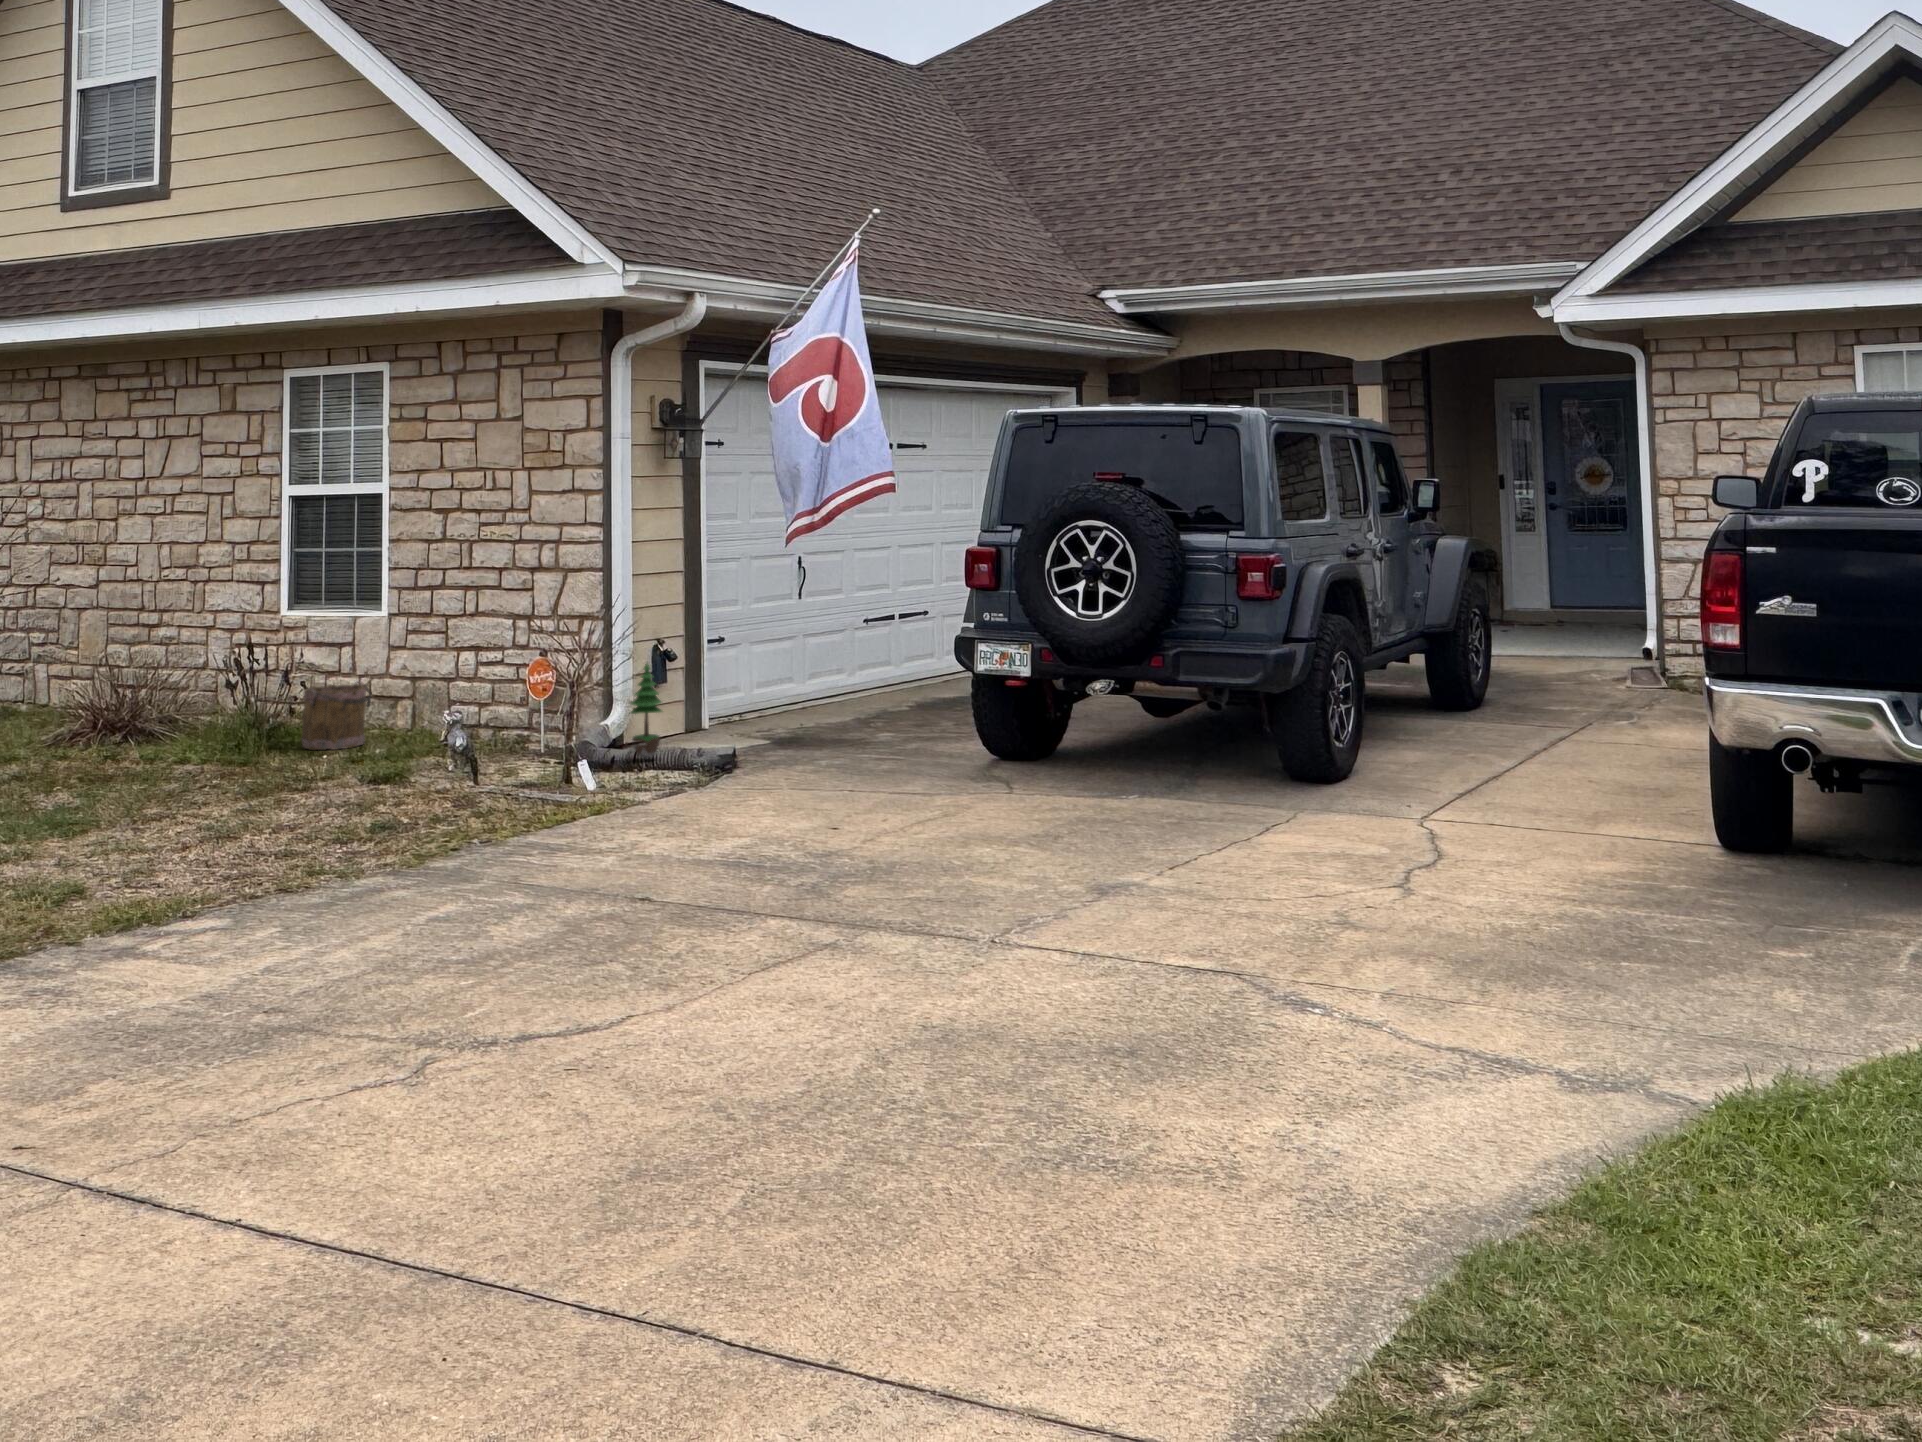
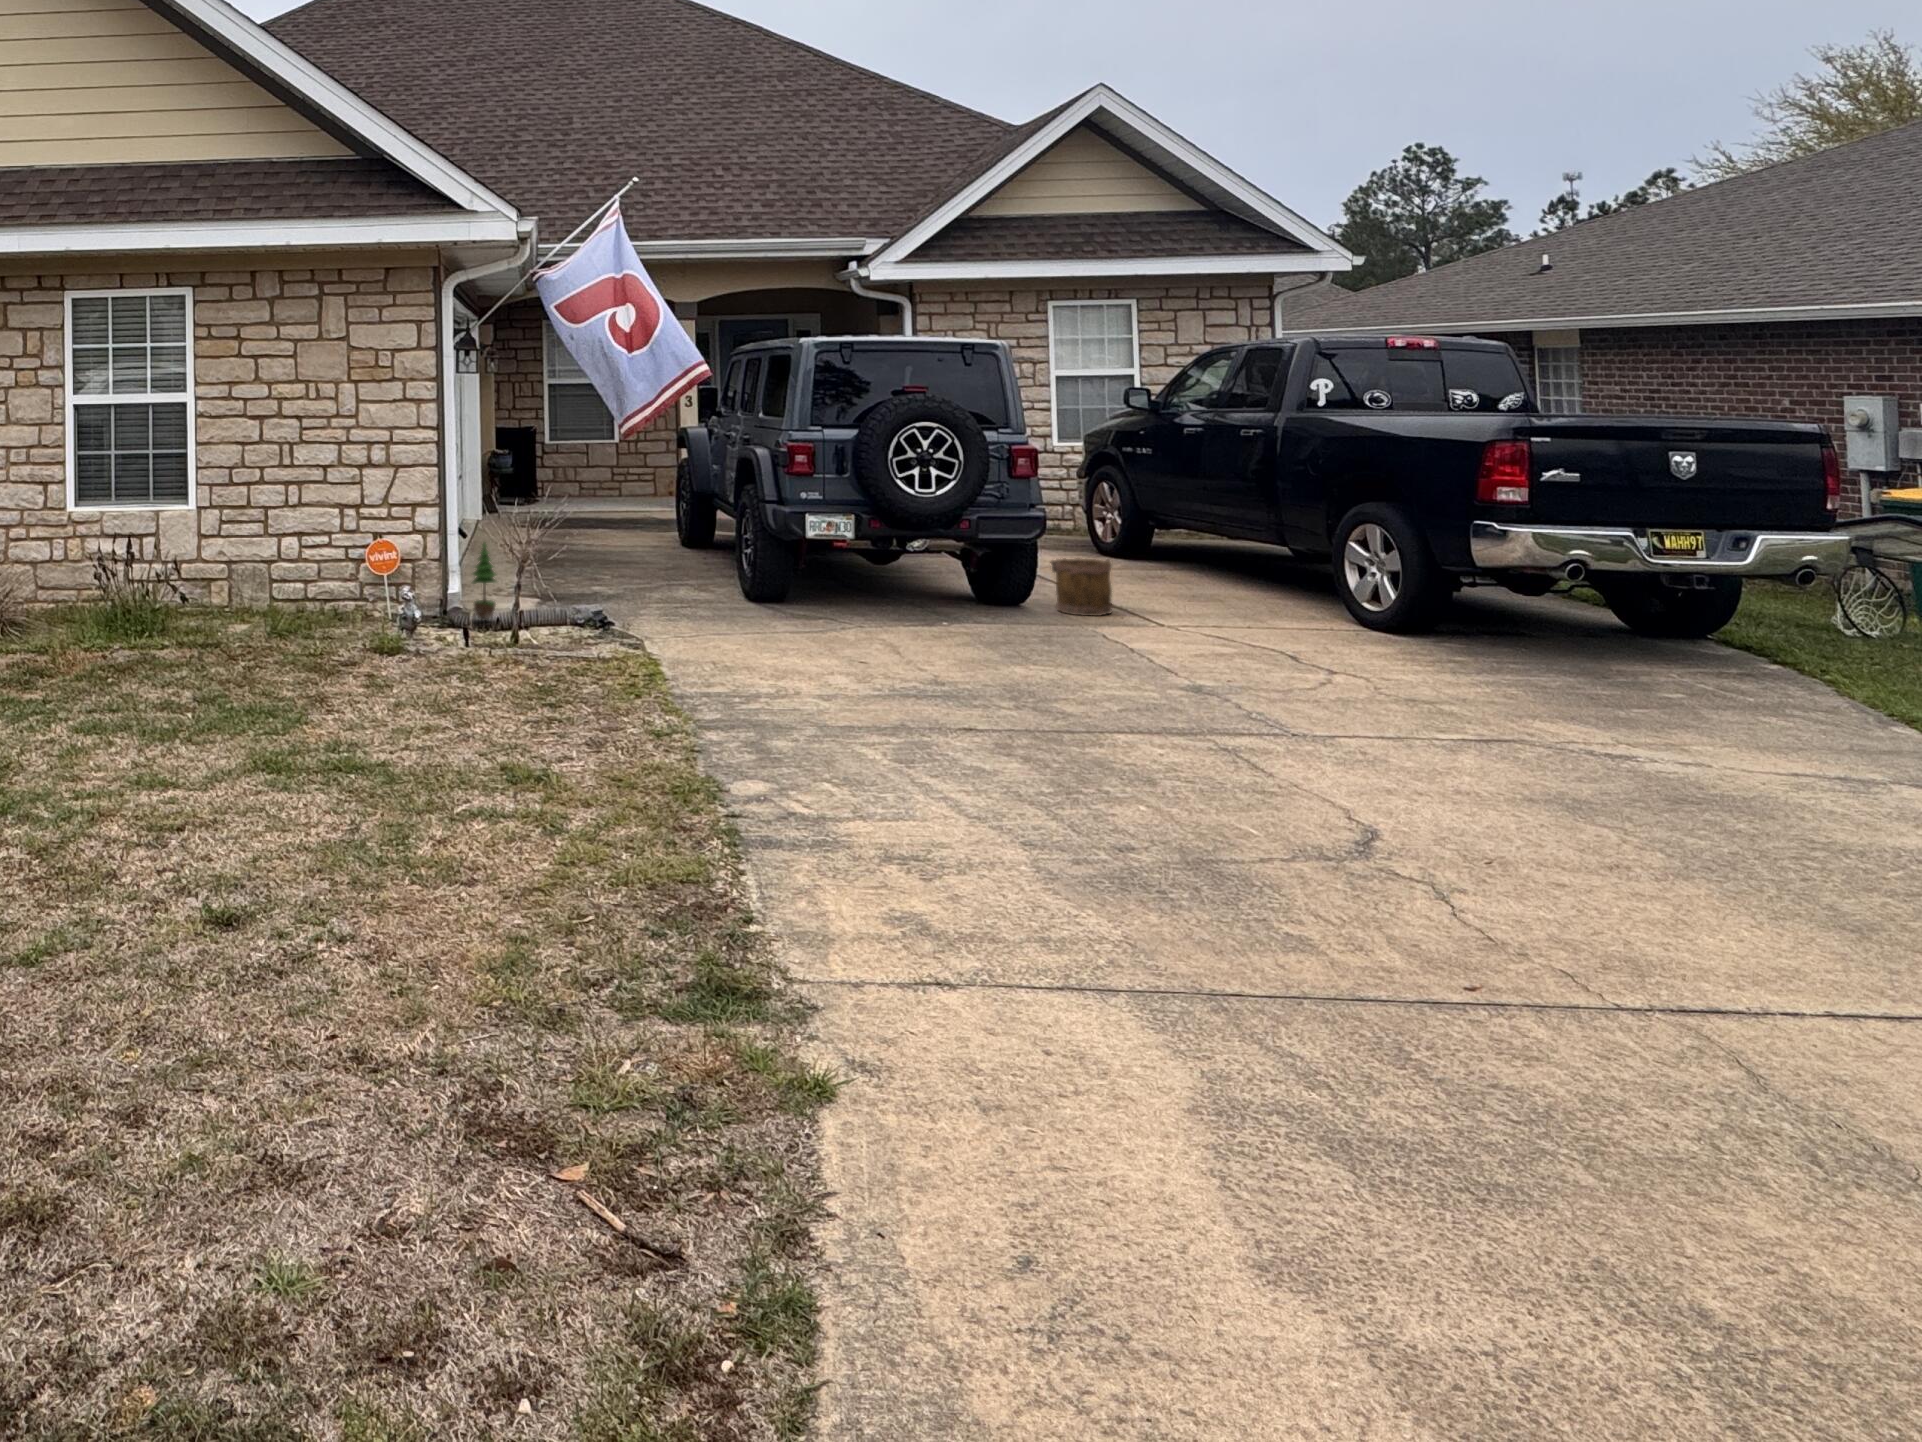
bucket: present [302,682,371,750] -> present [1050,558,1112,616]

